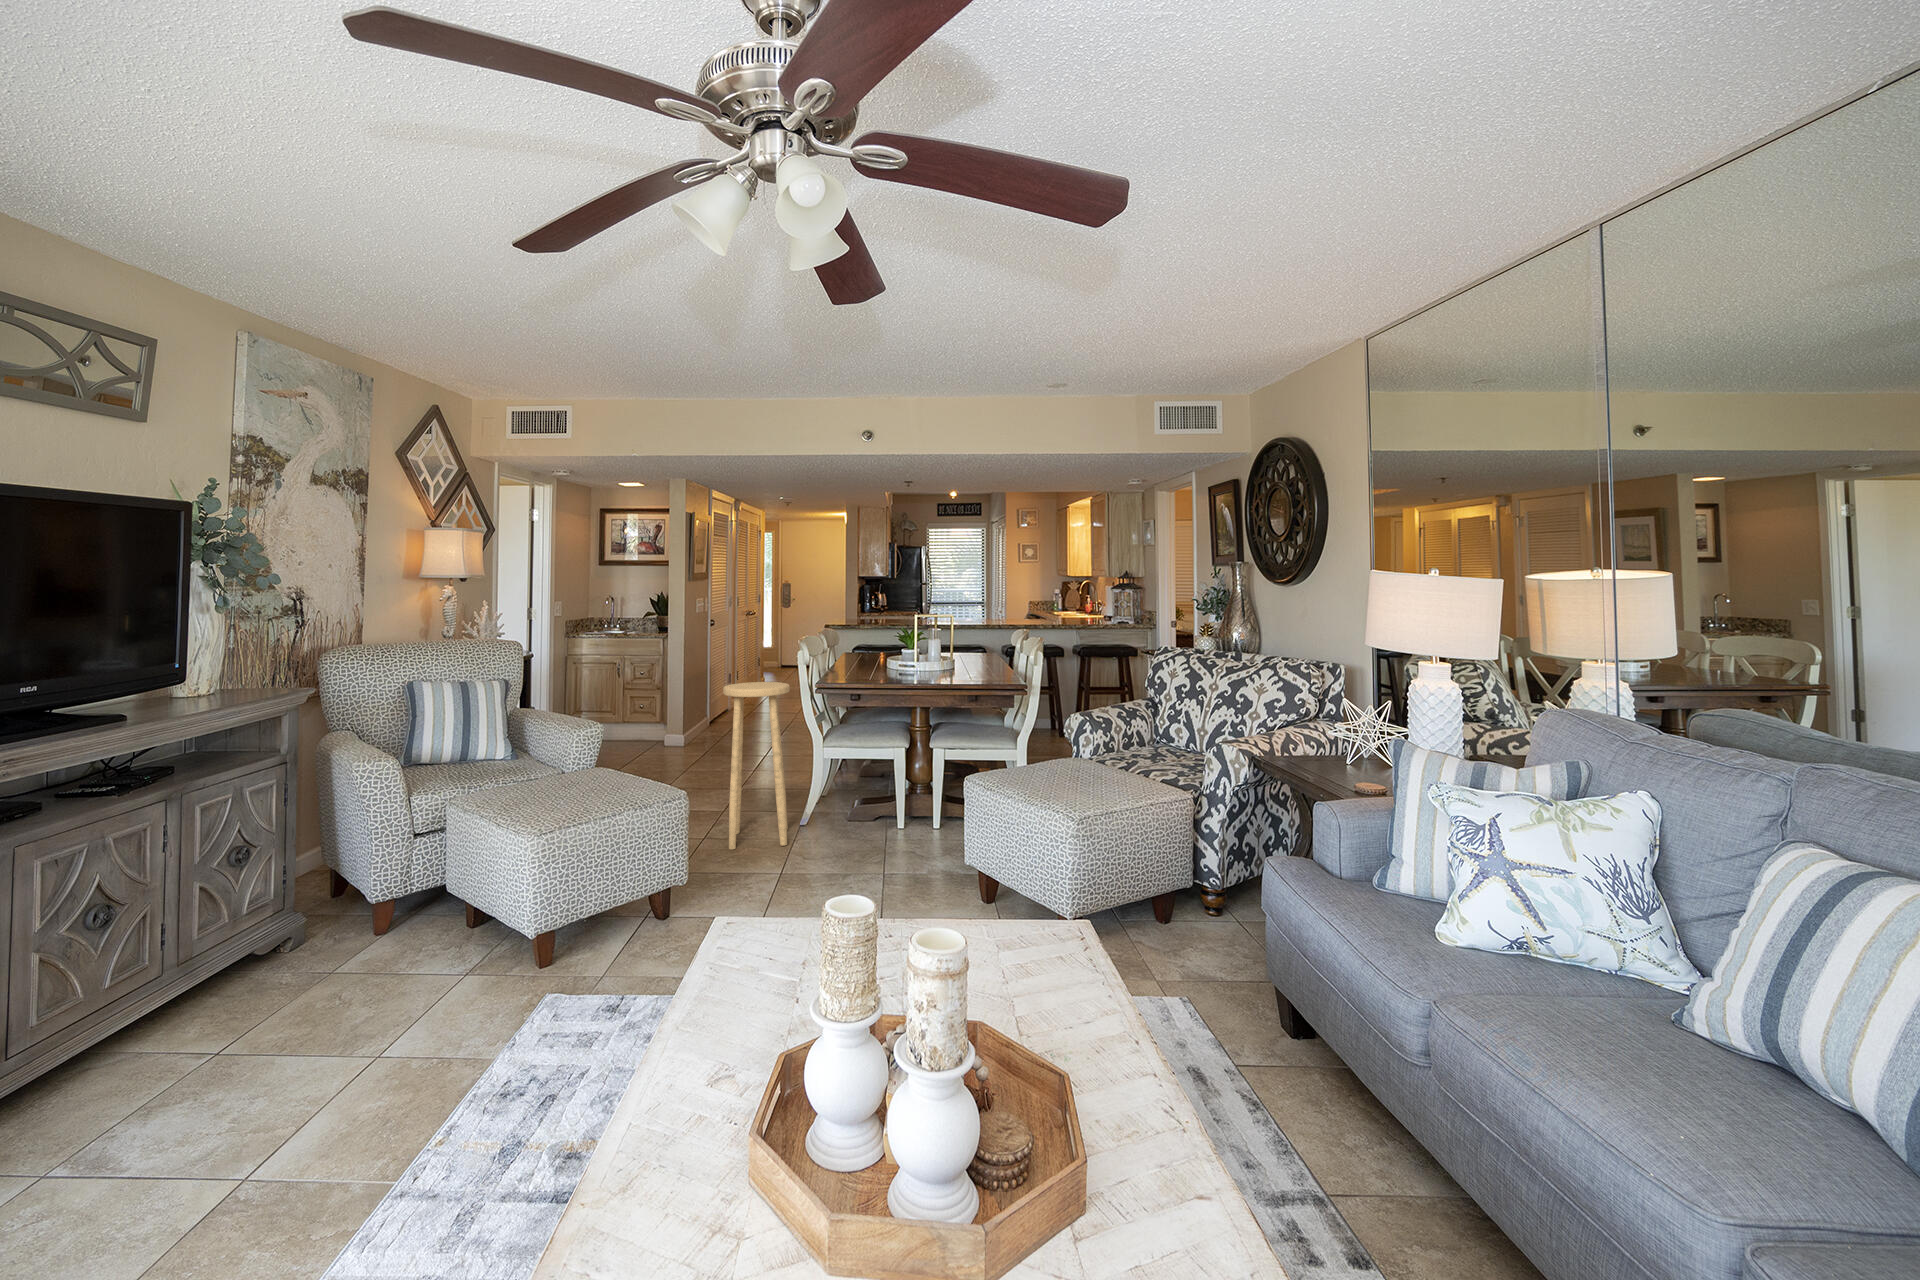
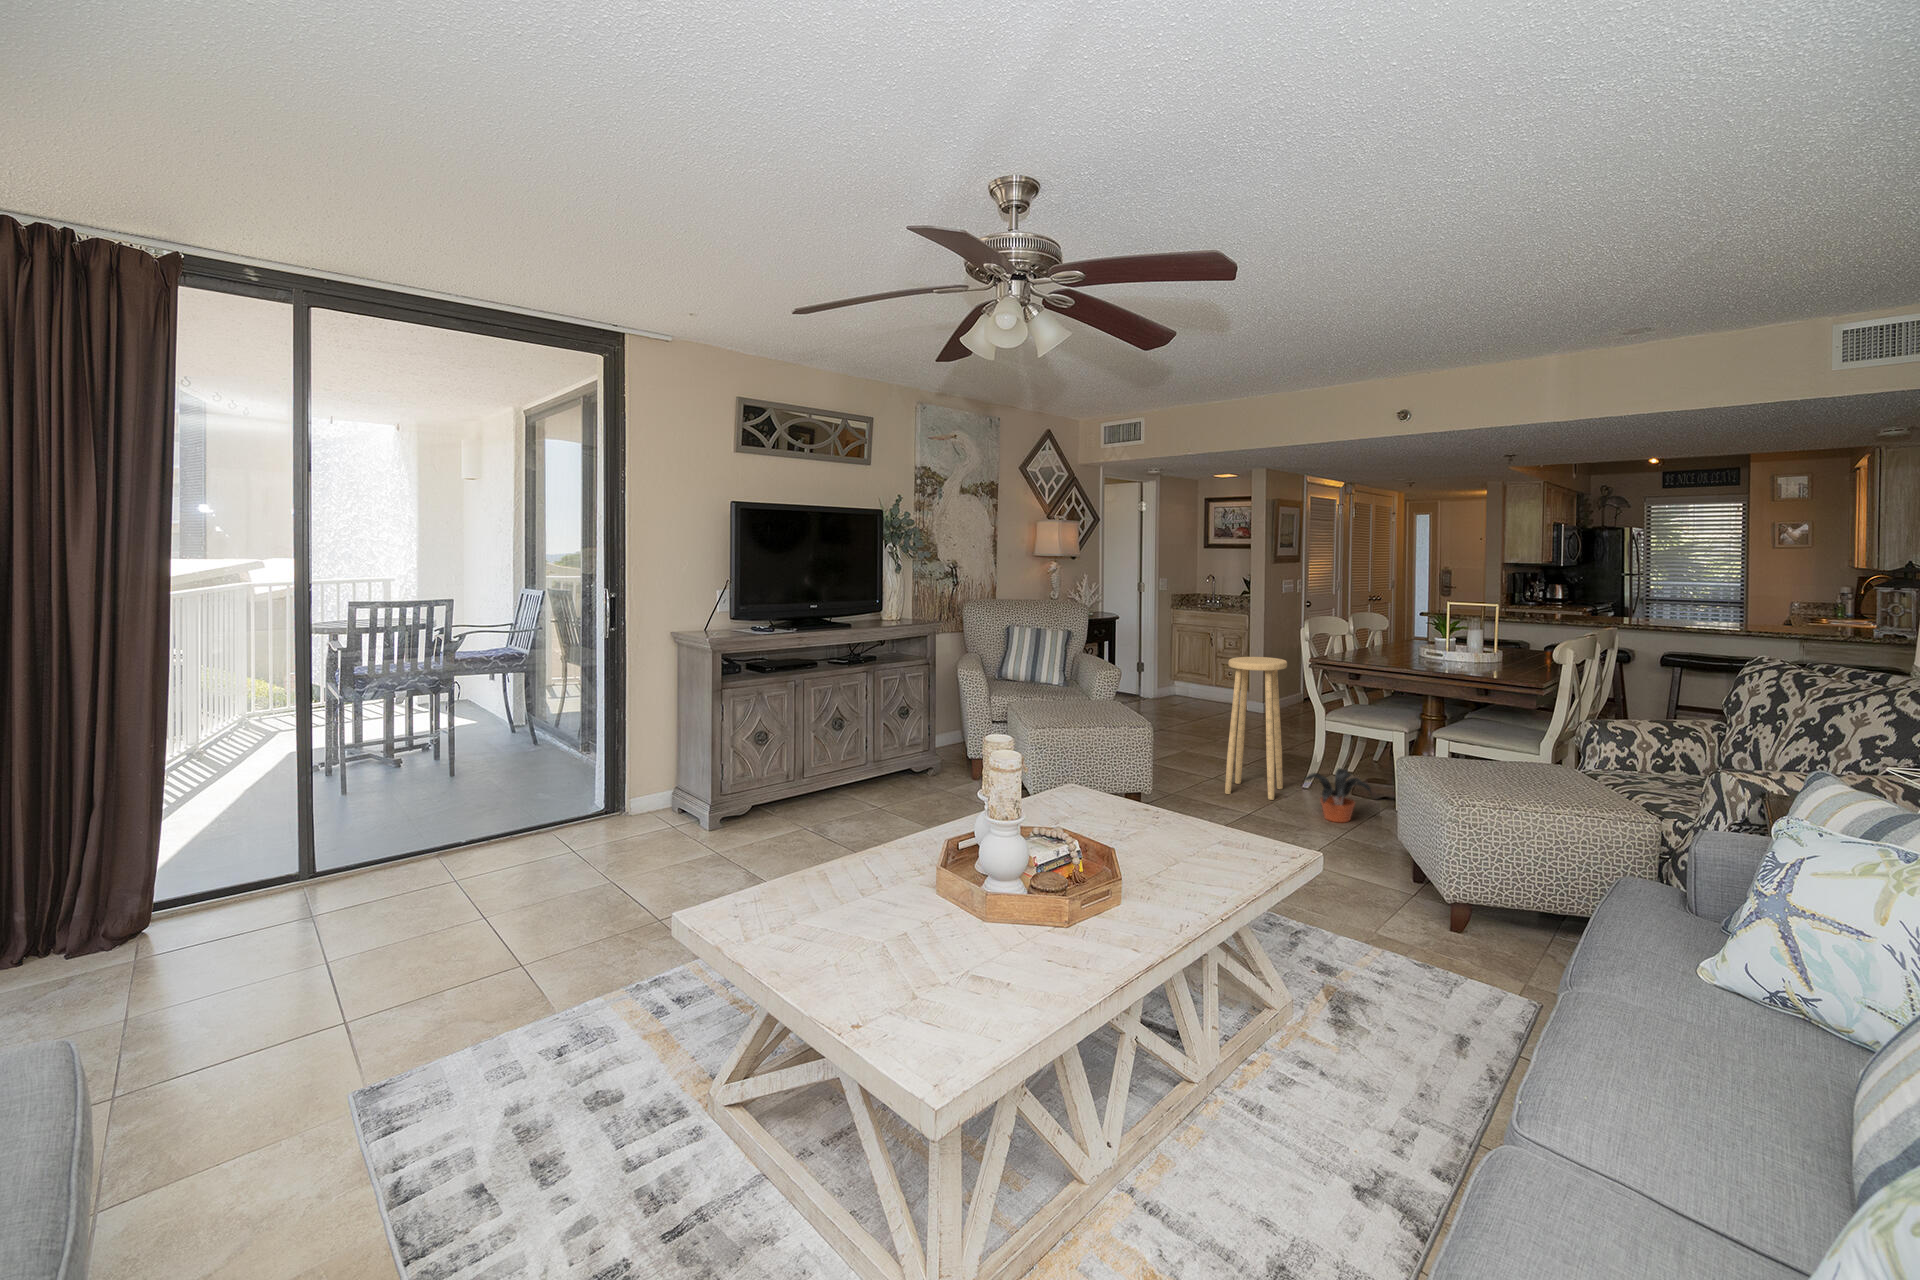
potted plant: none [826,794,898,856] -> present [1304,768,1371,822]

